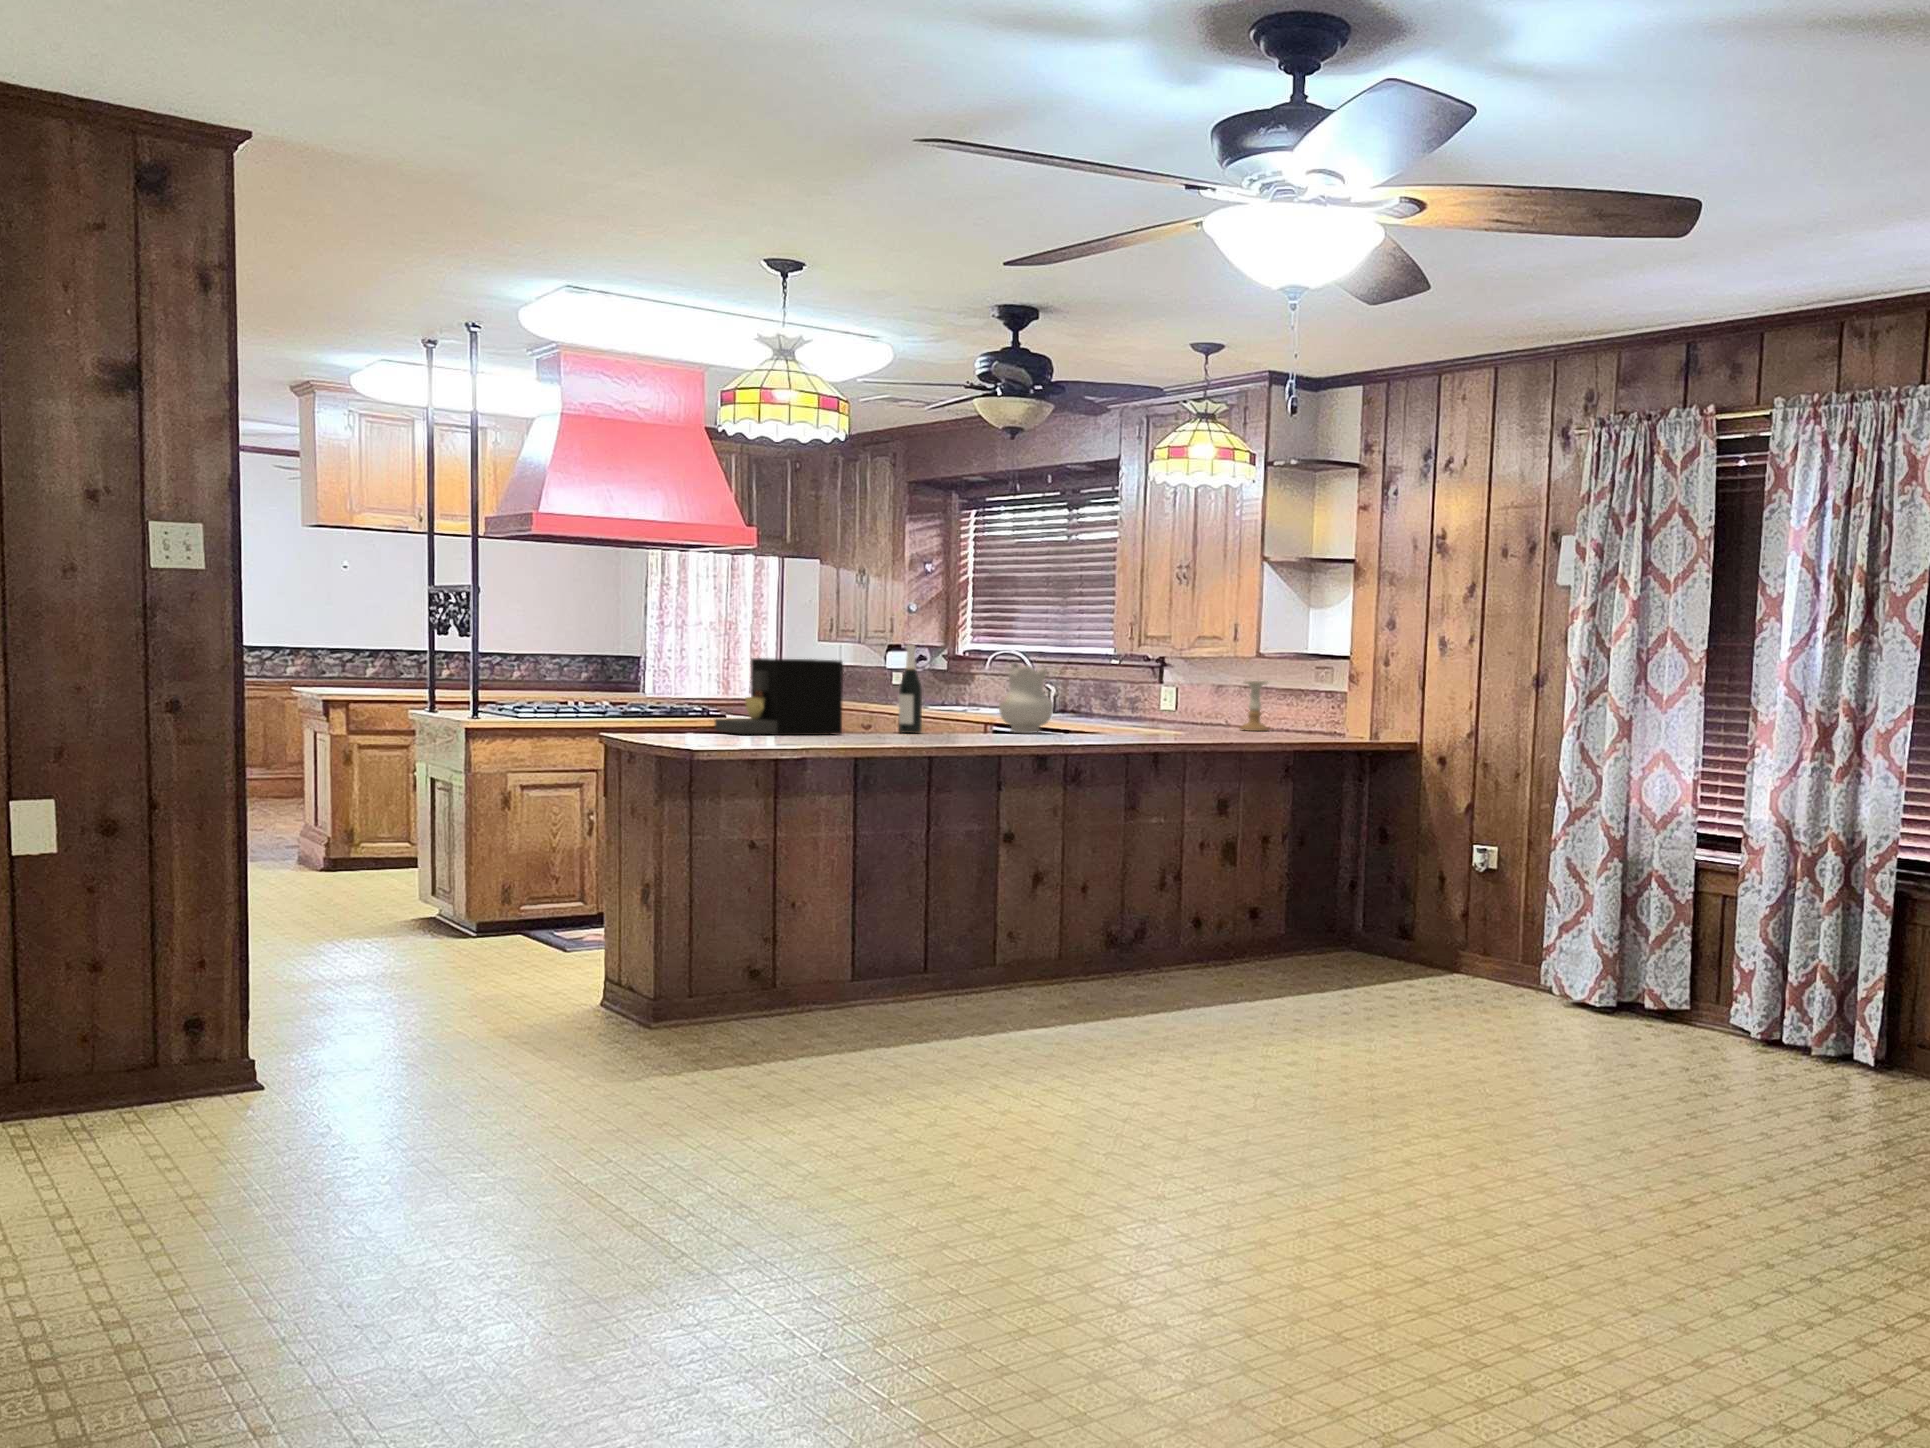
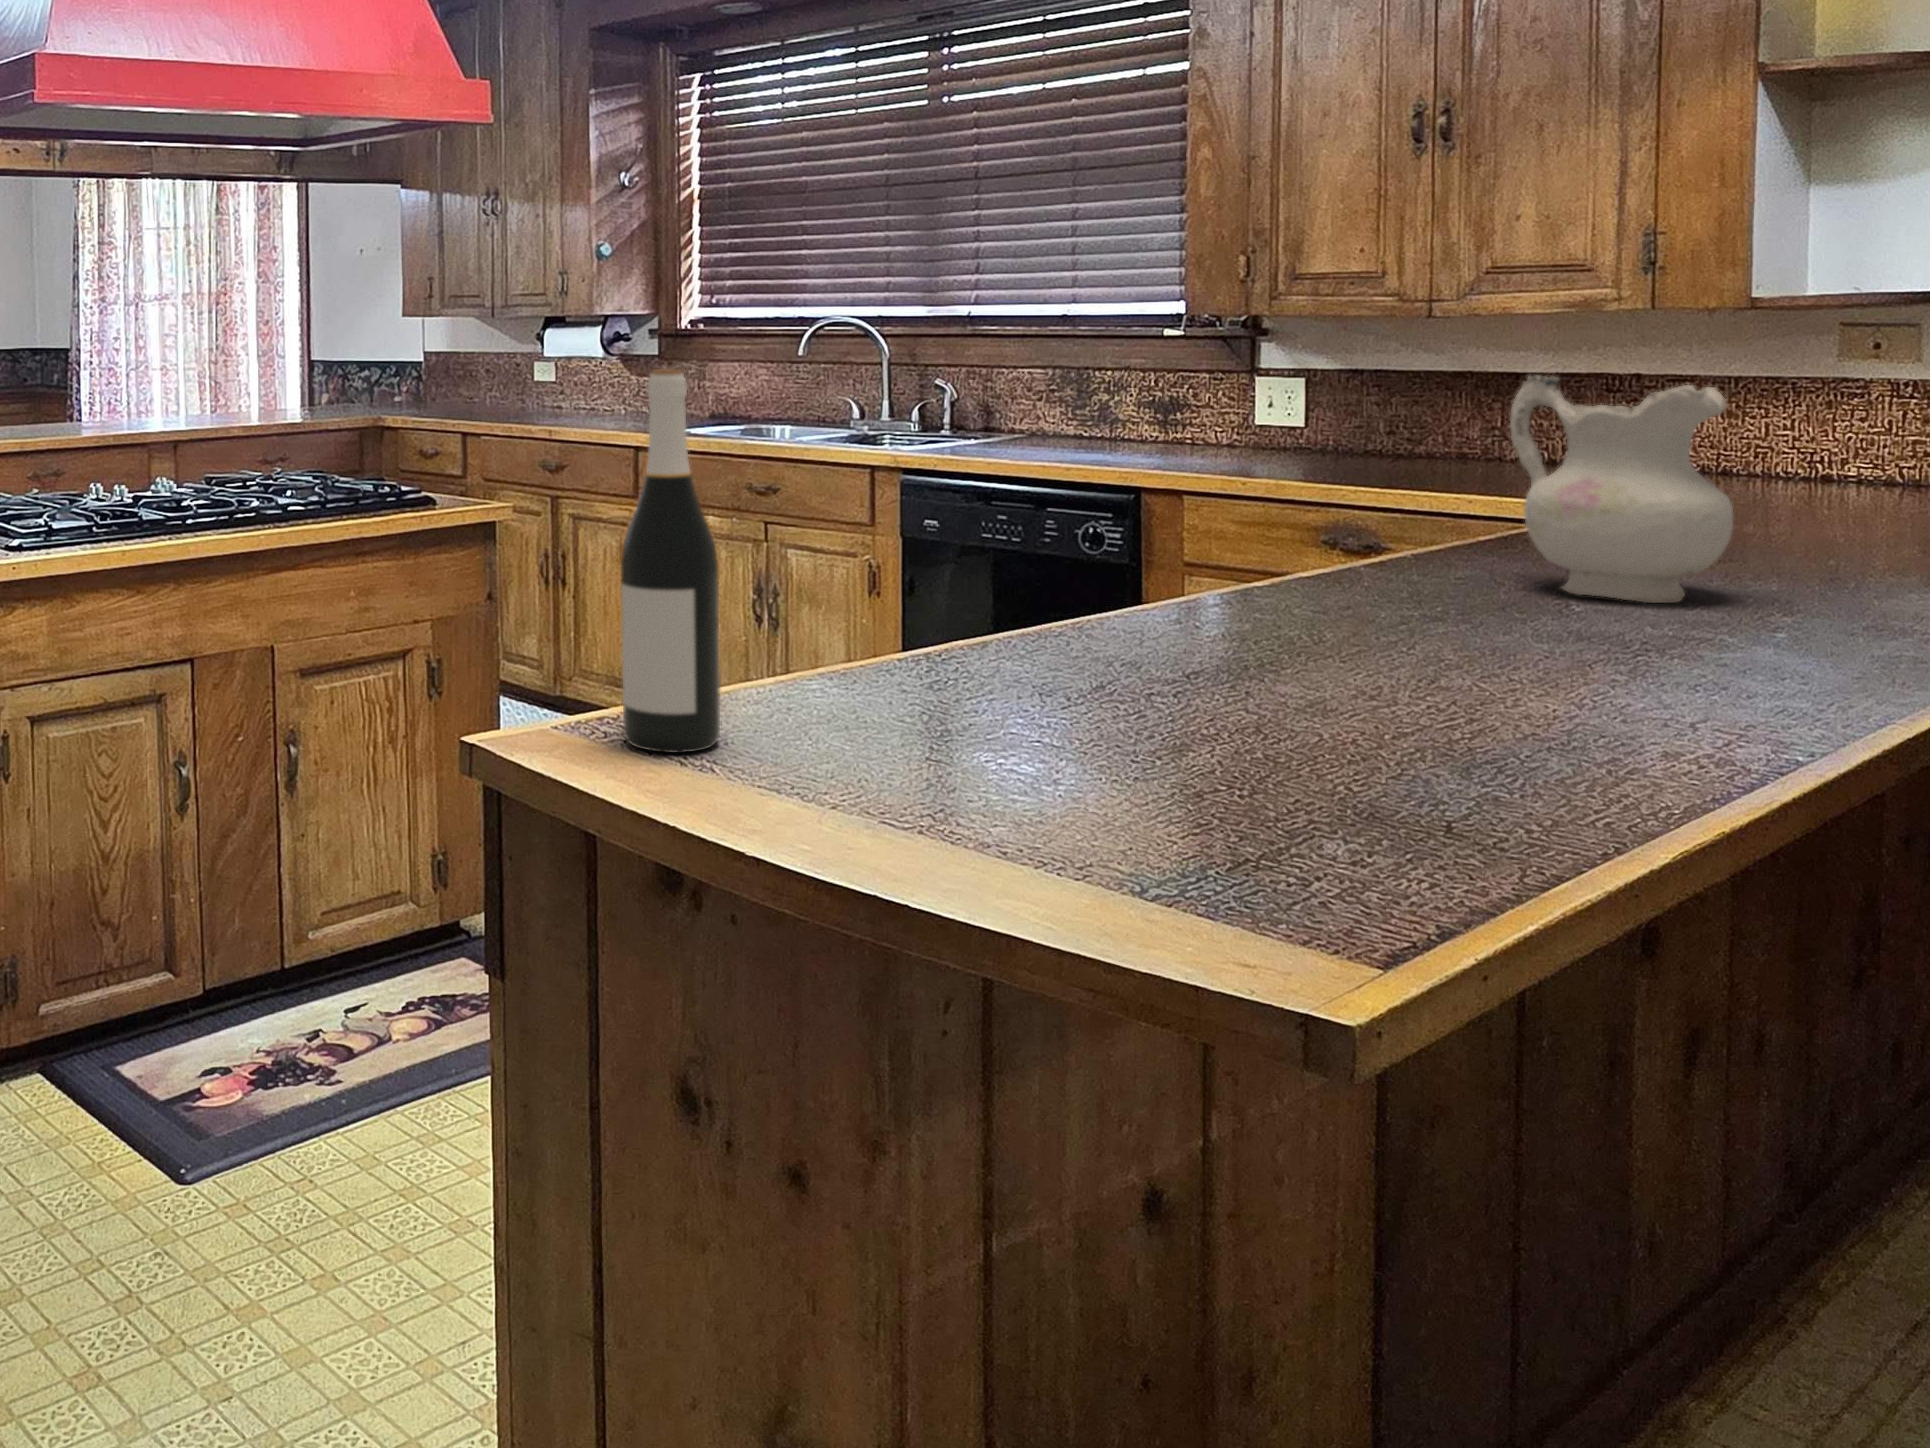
wine bottle: present [899,644,922,733] -> present [621,369,720,753]
coffee maker: present [715,658,843,735] -> none [963,418,1405,789]
candle holder: present [1240,681,1269,731] -> none [1757,372,1856,500]

